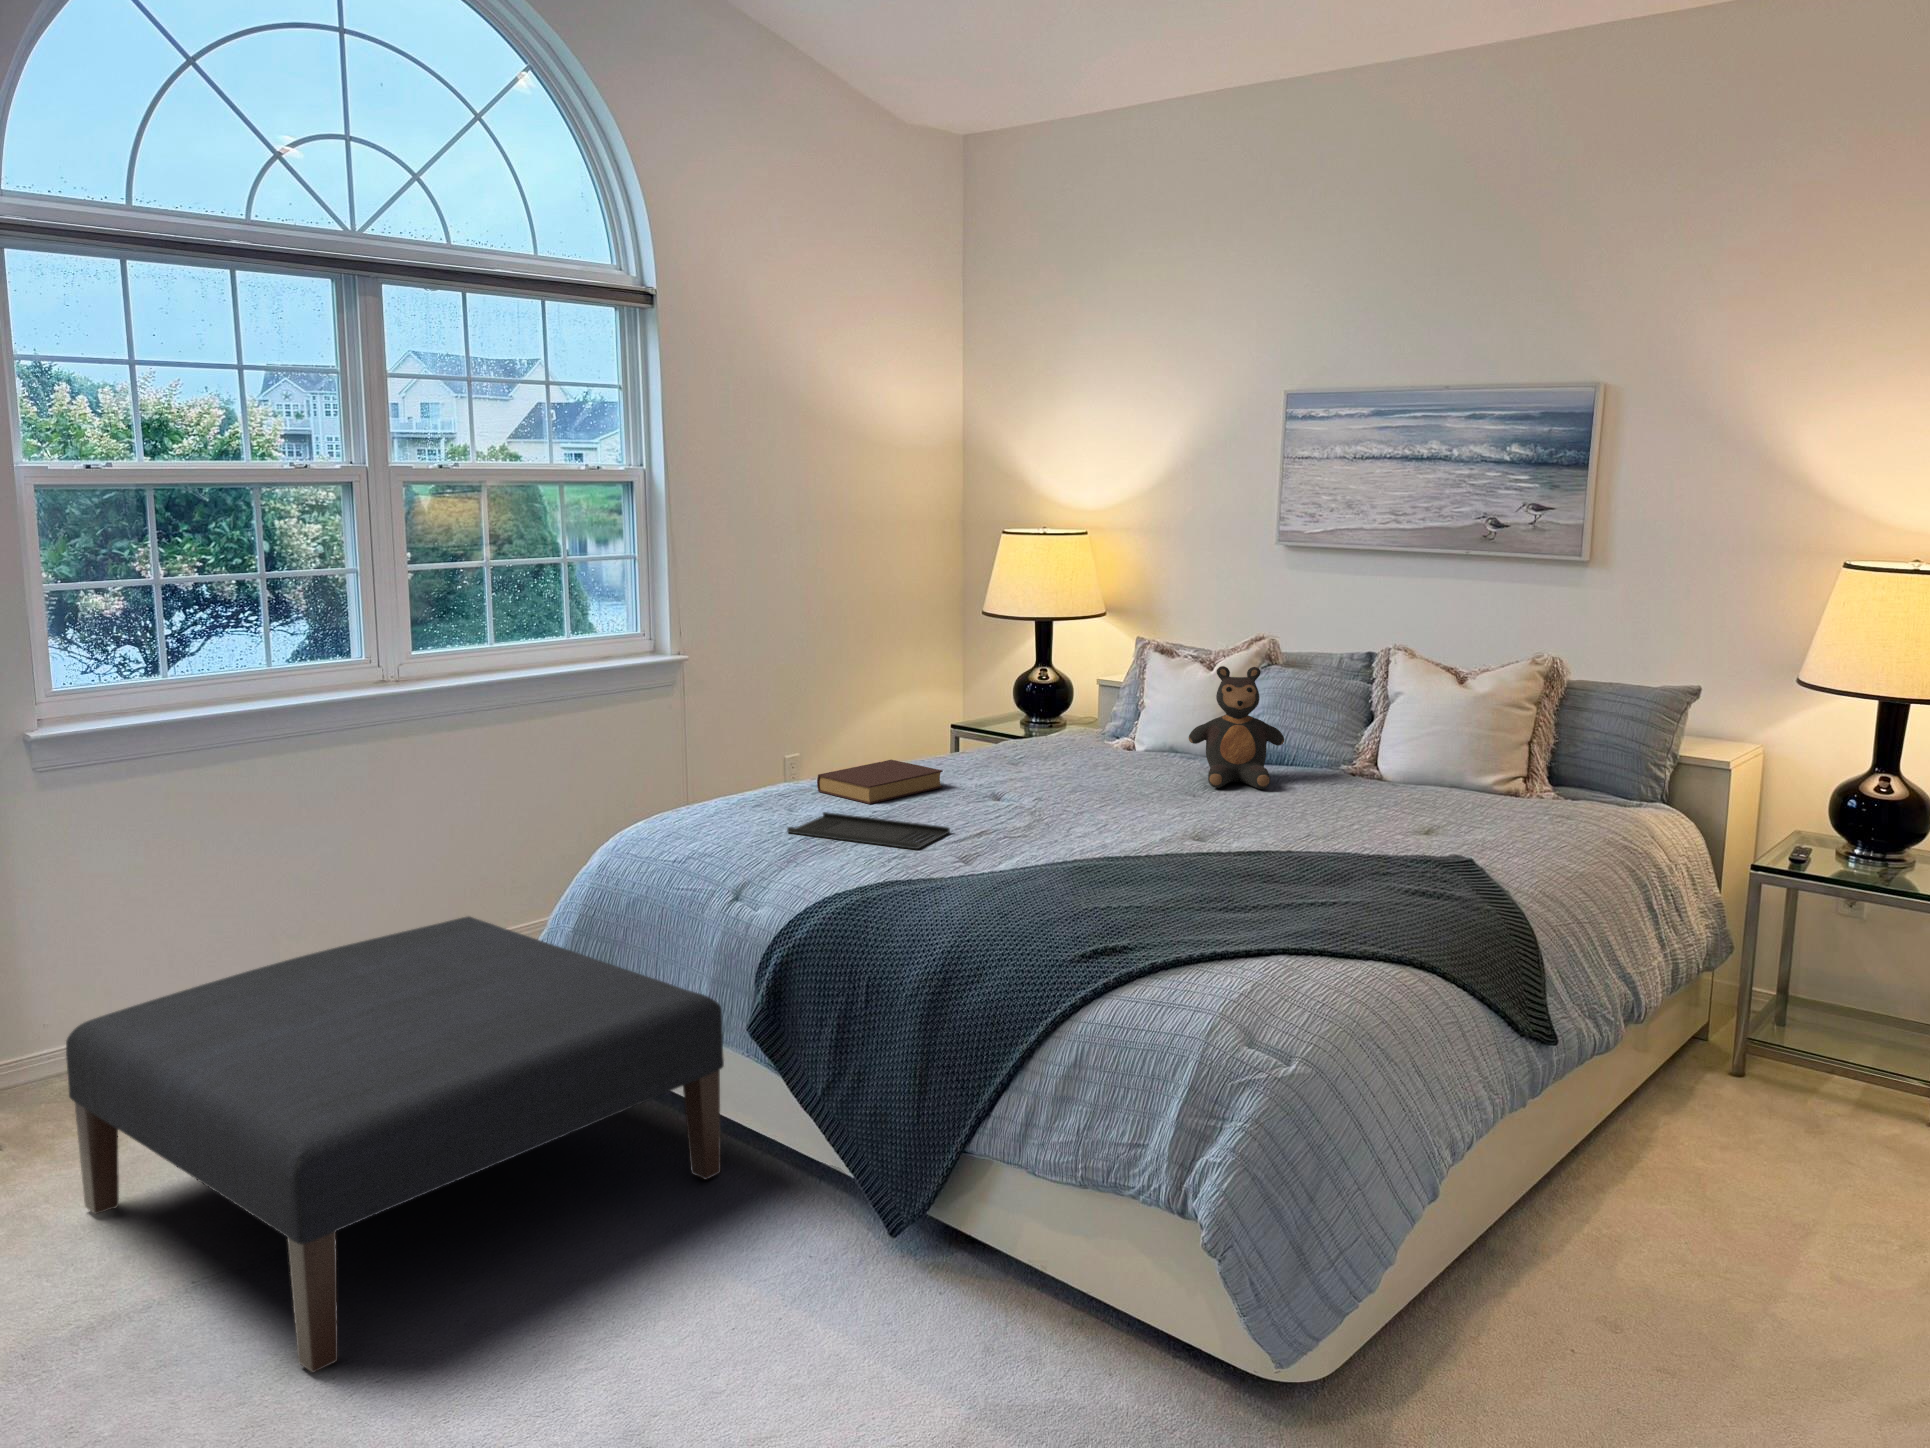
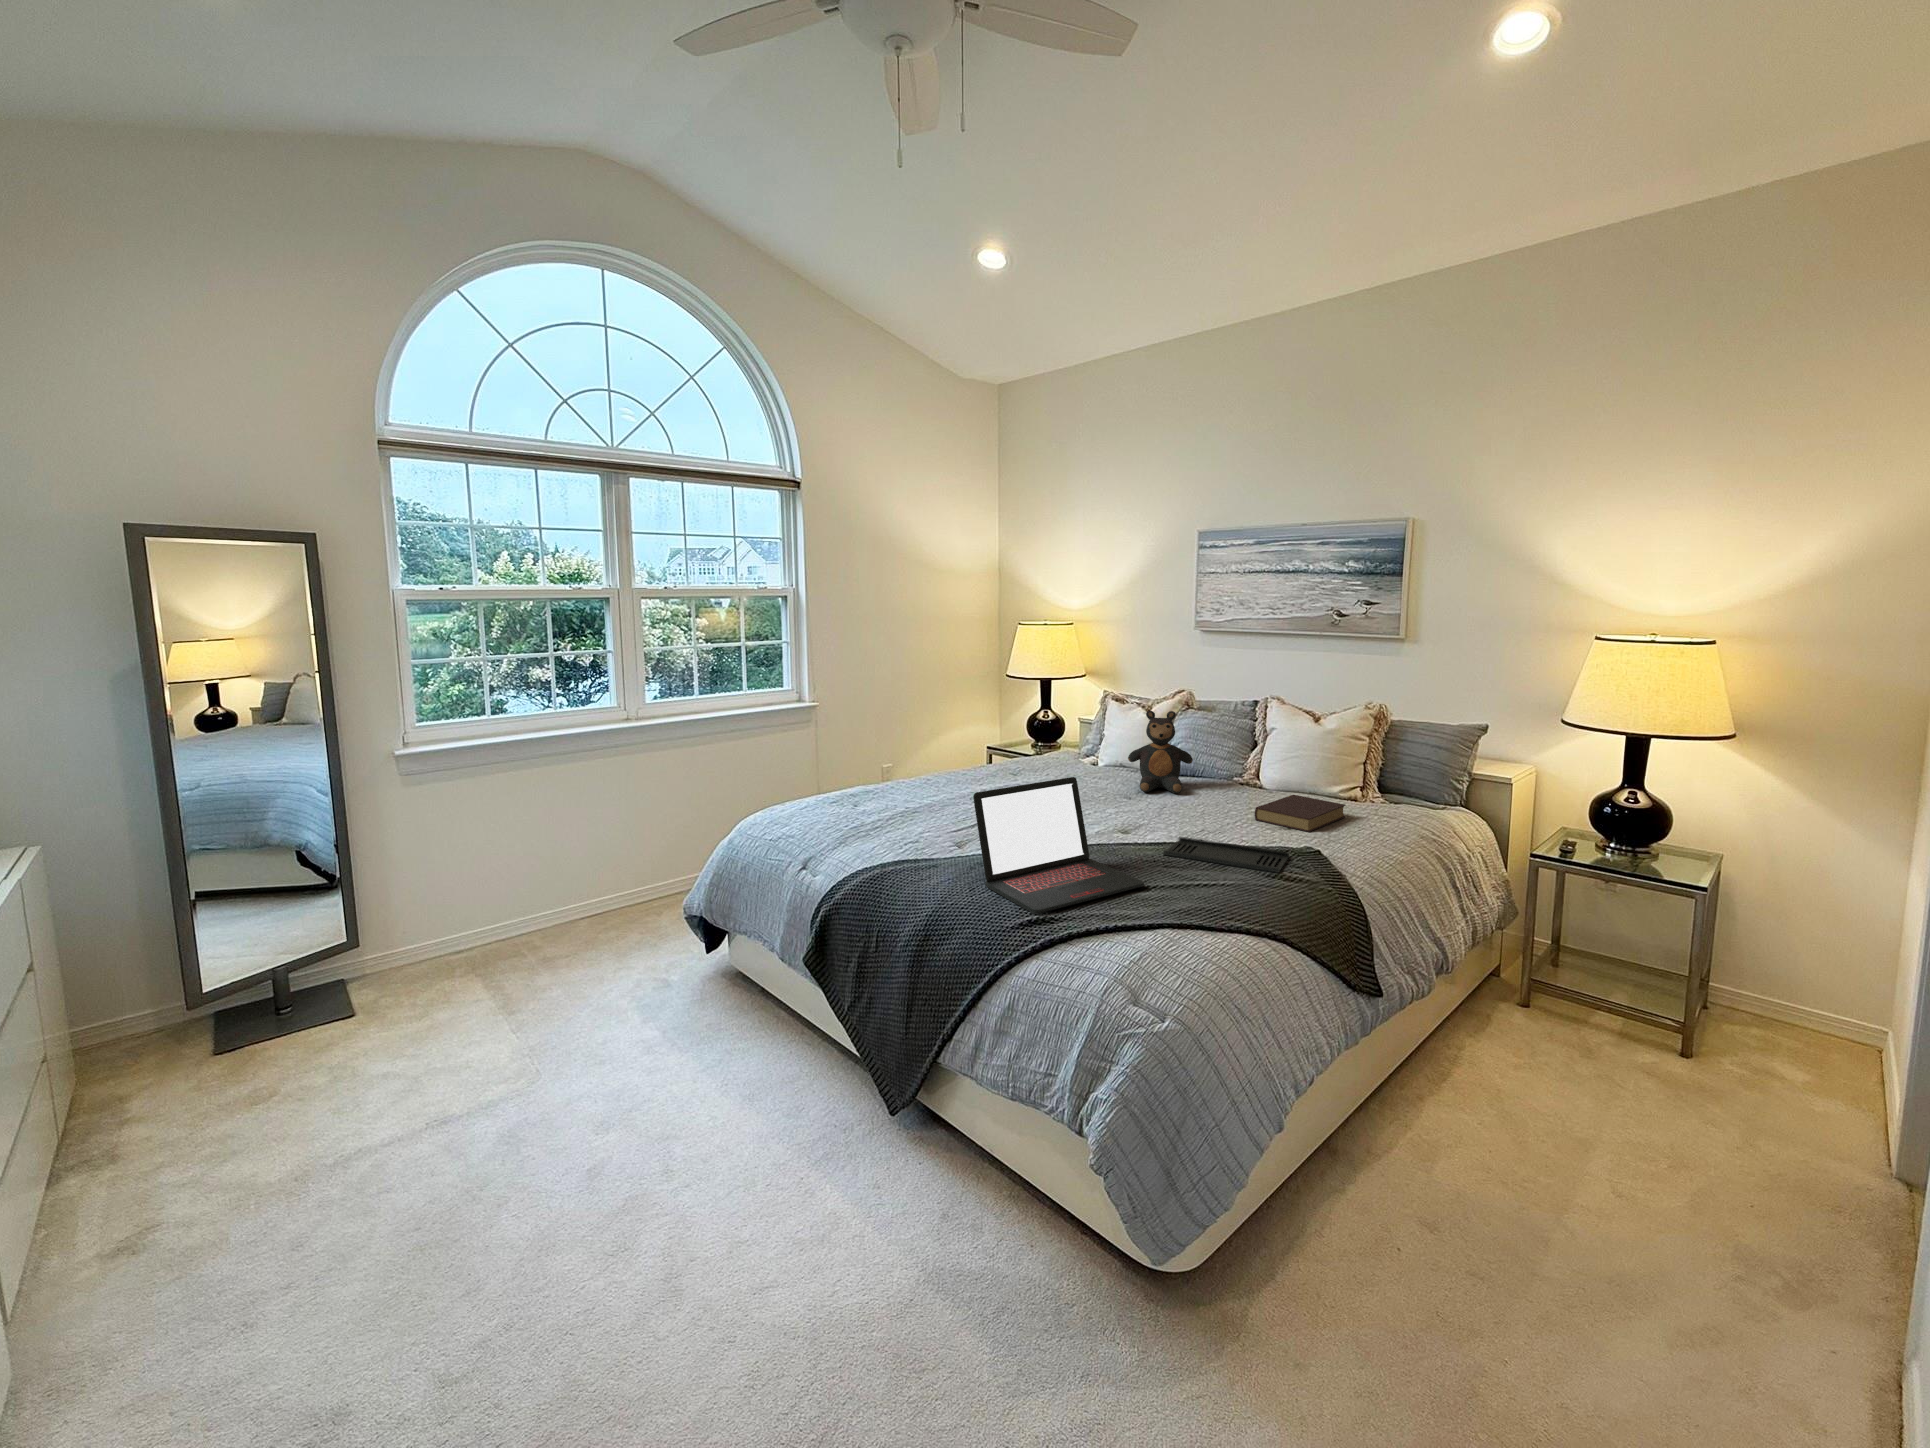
book: present [817,760,943,804] -> present [1255,795,1346,832]
laptop: none [1005,760,1242,942] -> present [973,777,1144,913]
tray: present [787,812,950,850] -> present [1163,837,1289,873]
ottoman: present [66,916,724,1373] -> none [371,871,793,1209]

